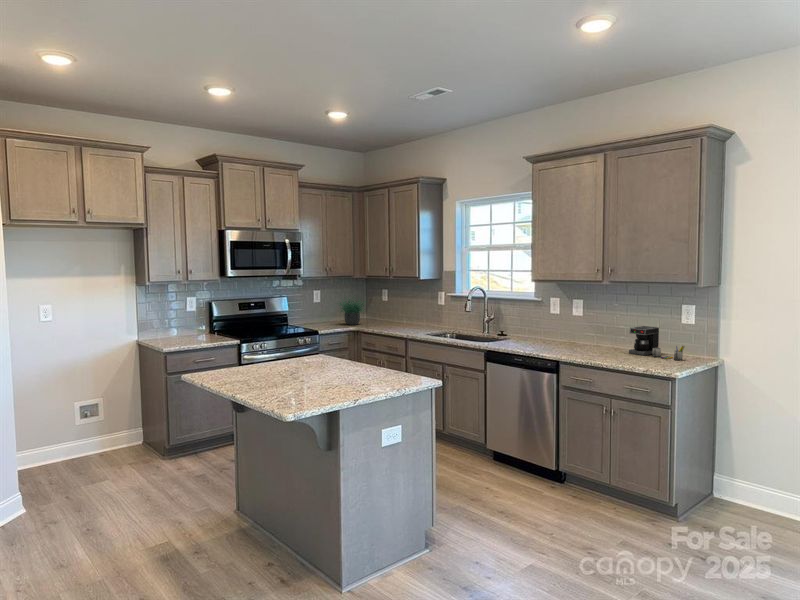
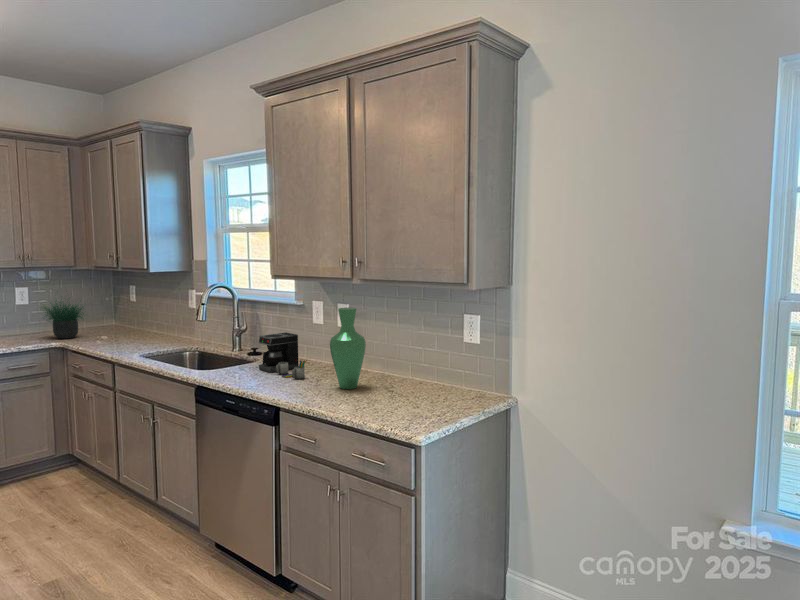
vase: none [585,300,609,353] -> present [330,308,366,389]
coffee maker: present [629,326,684,360] -> present [258,332,307,379]

